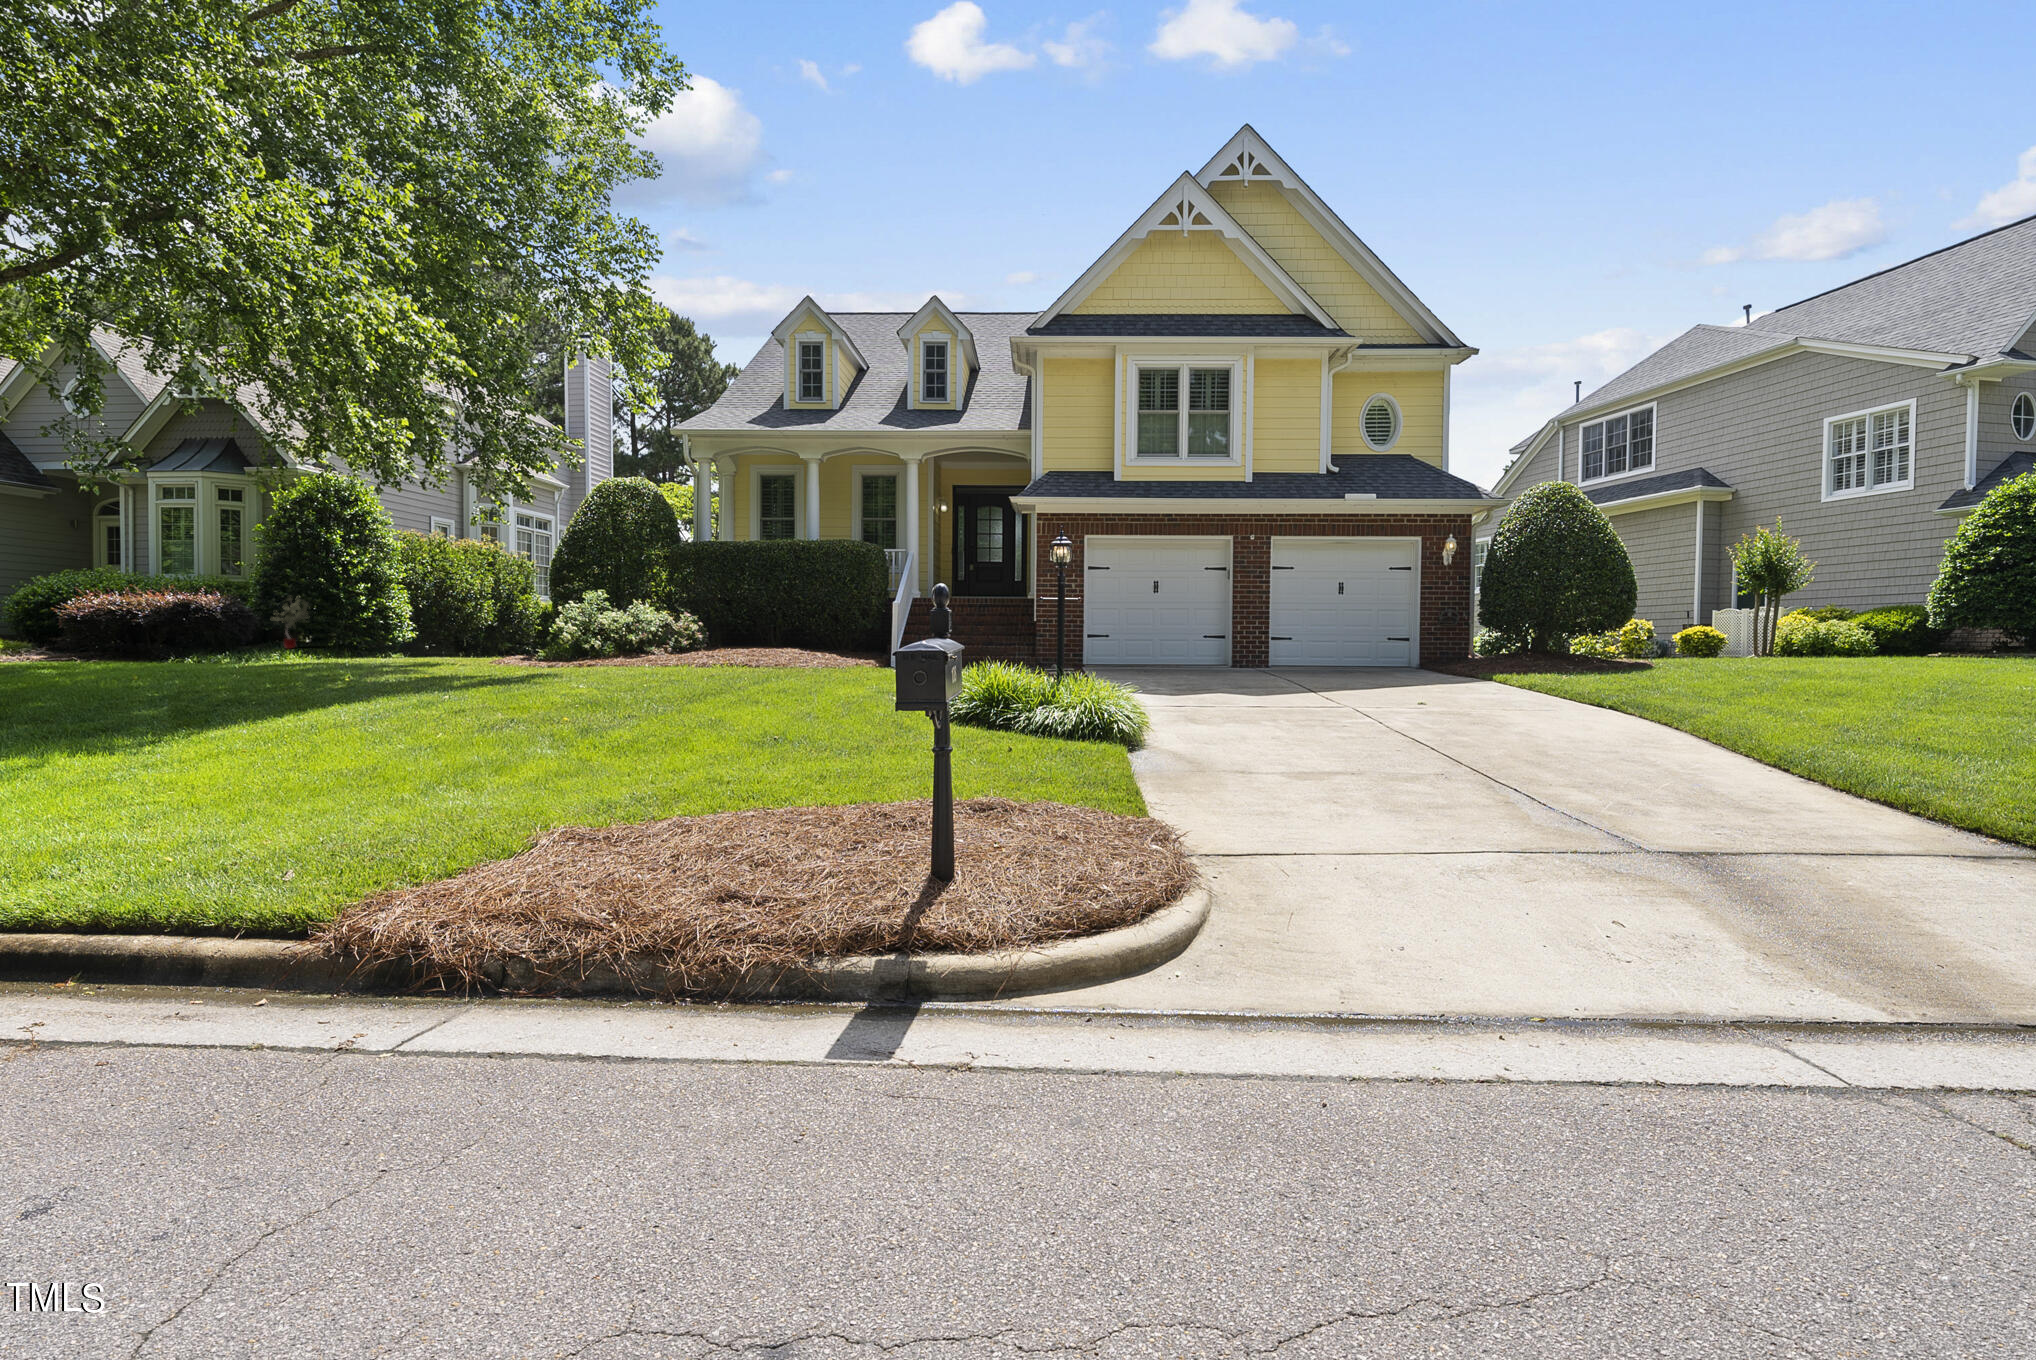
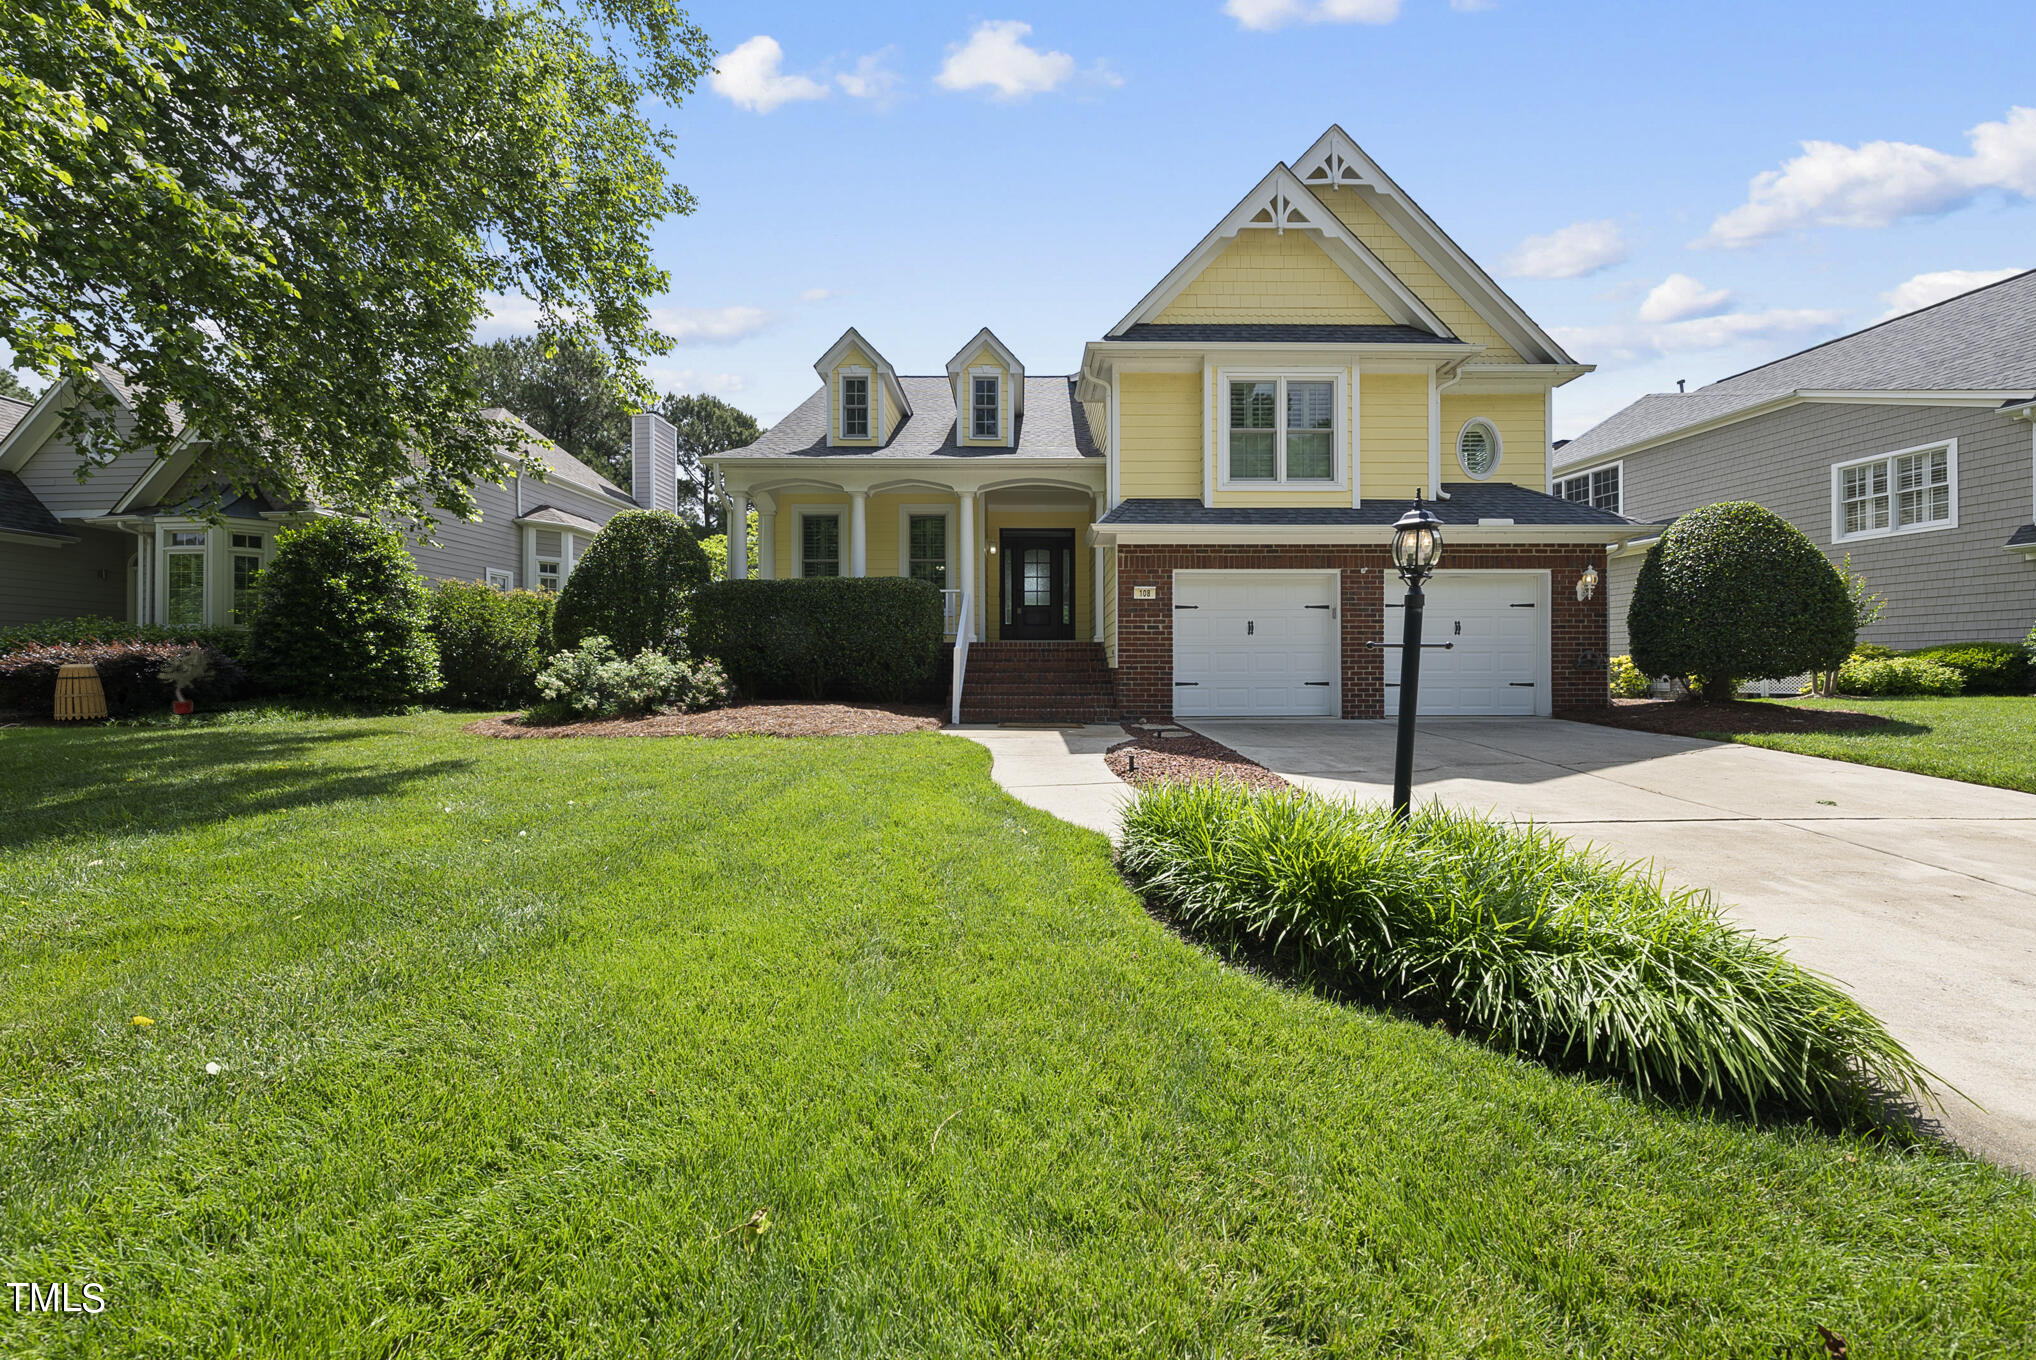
basket: none [210,609,241,651] -> present [54,664,108,720]

